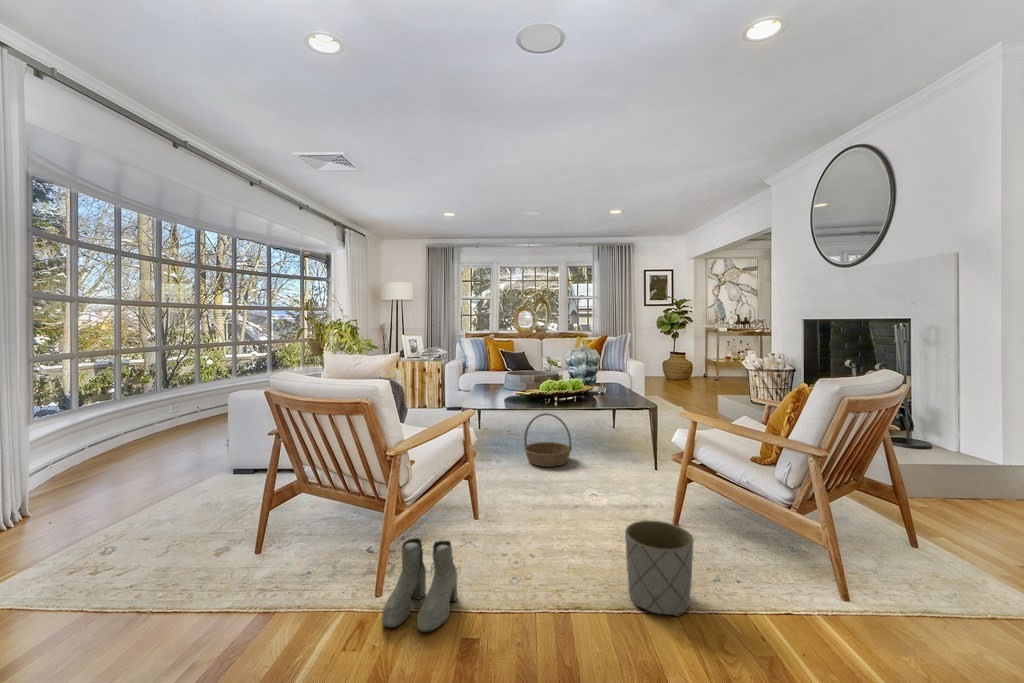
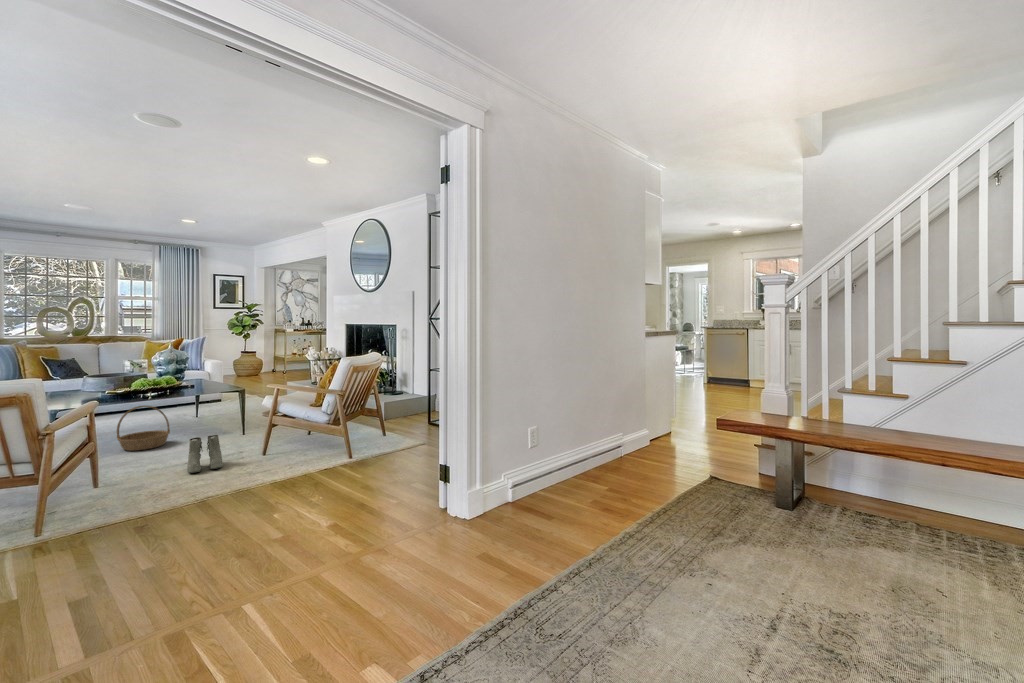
planter: present [625,521,693,616] -> none [242,440,282,484]
boots: present [382,538,457,632] -> present [187,435,222,473]

